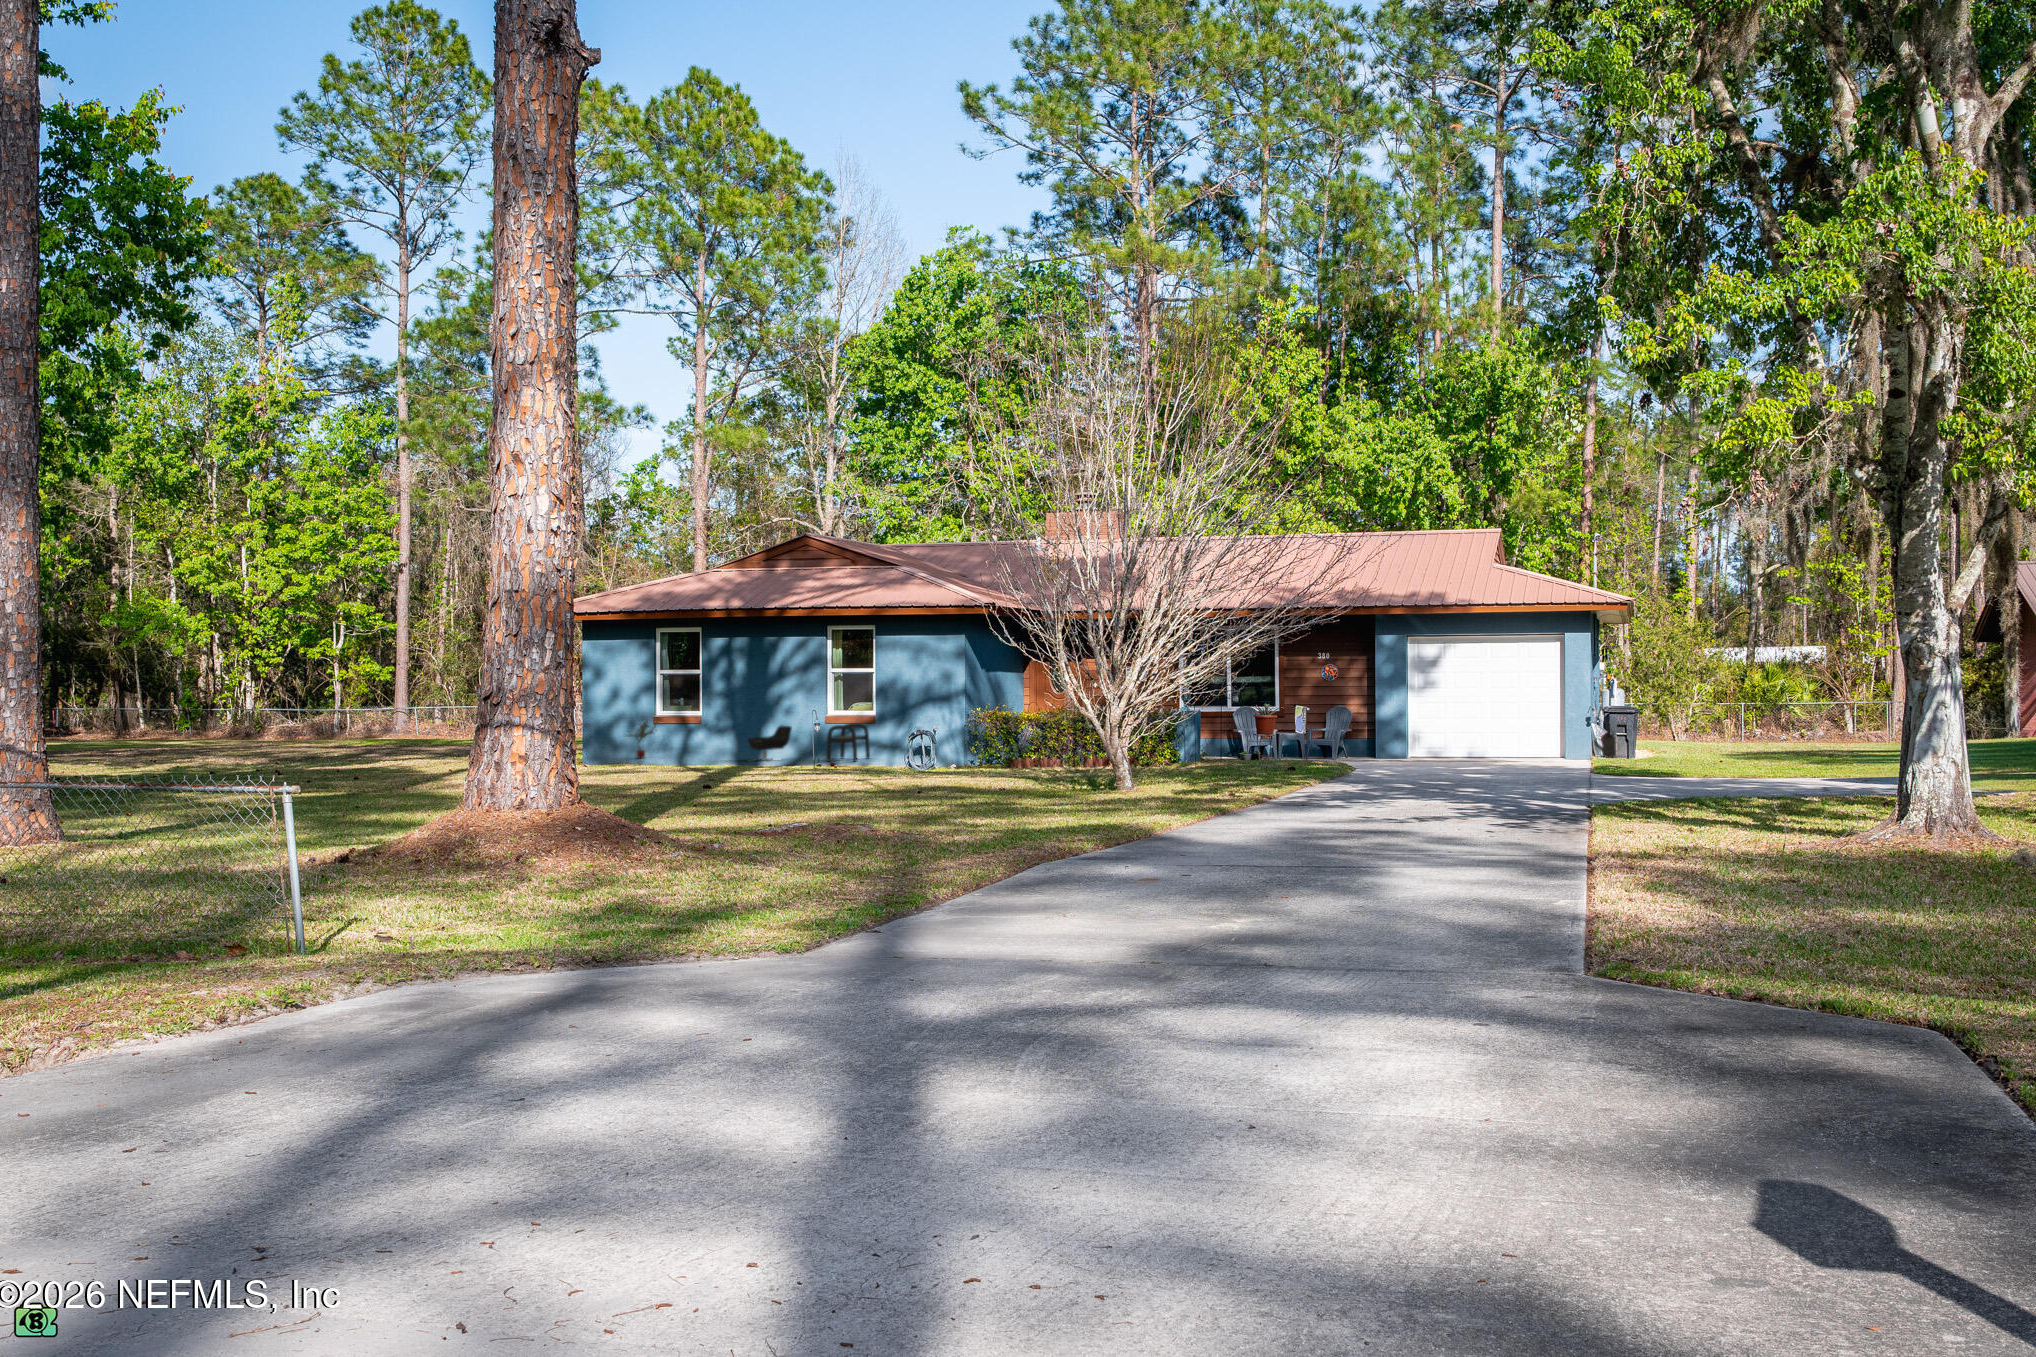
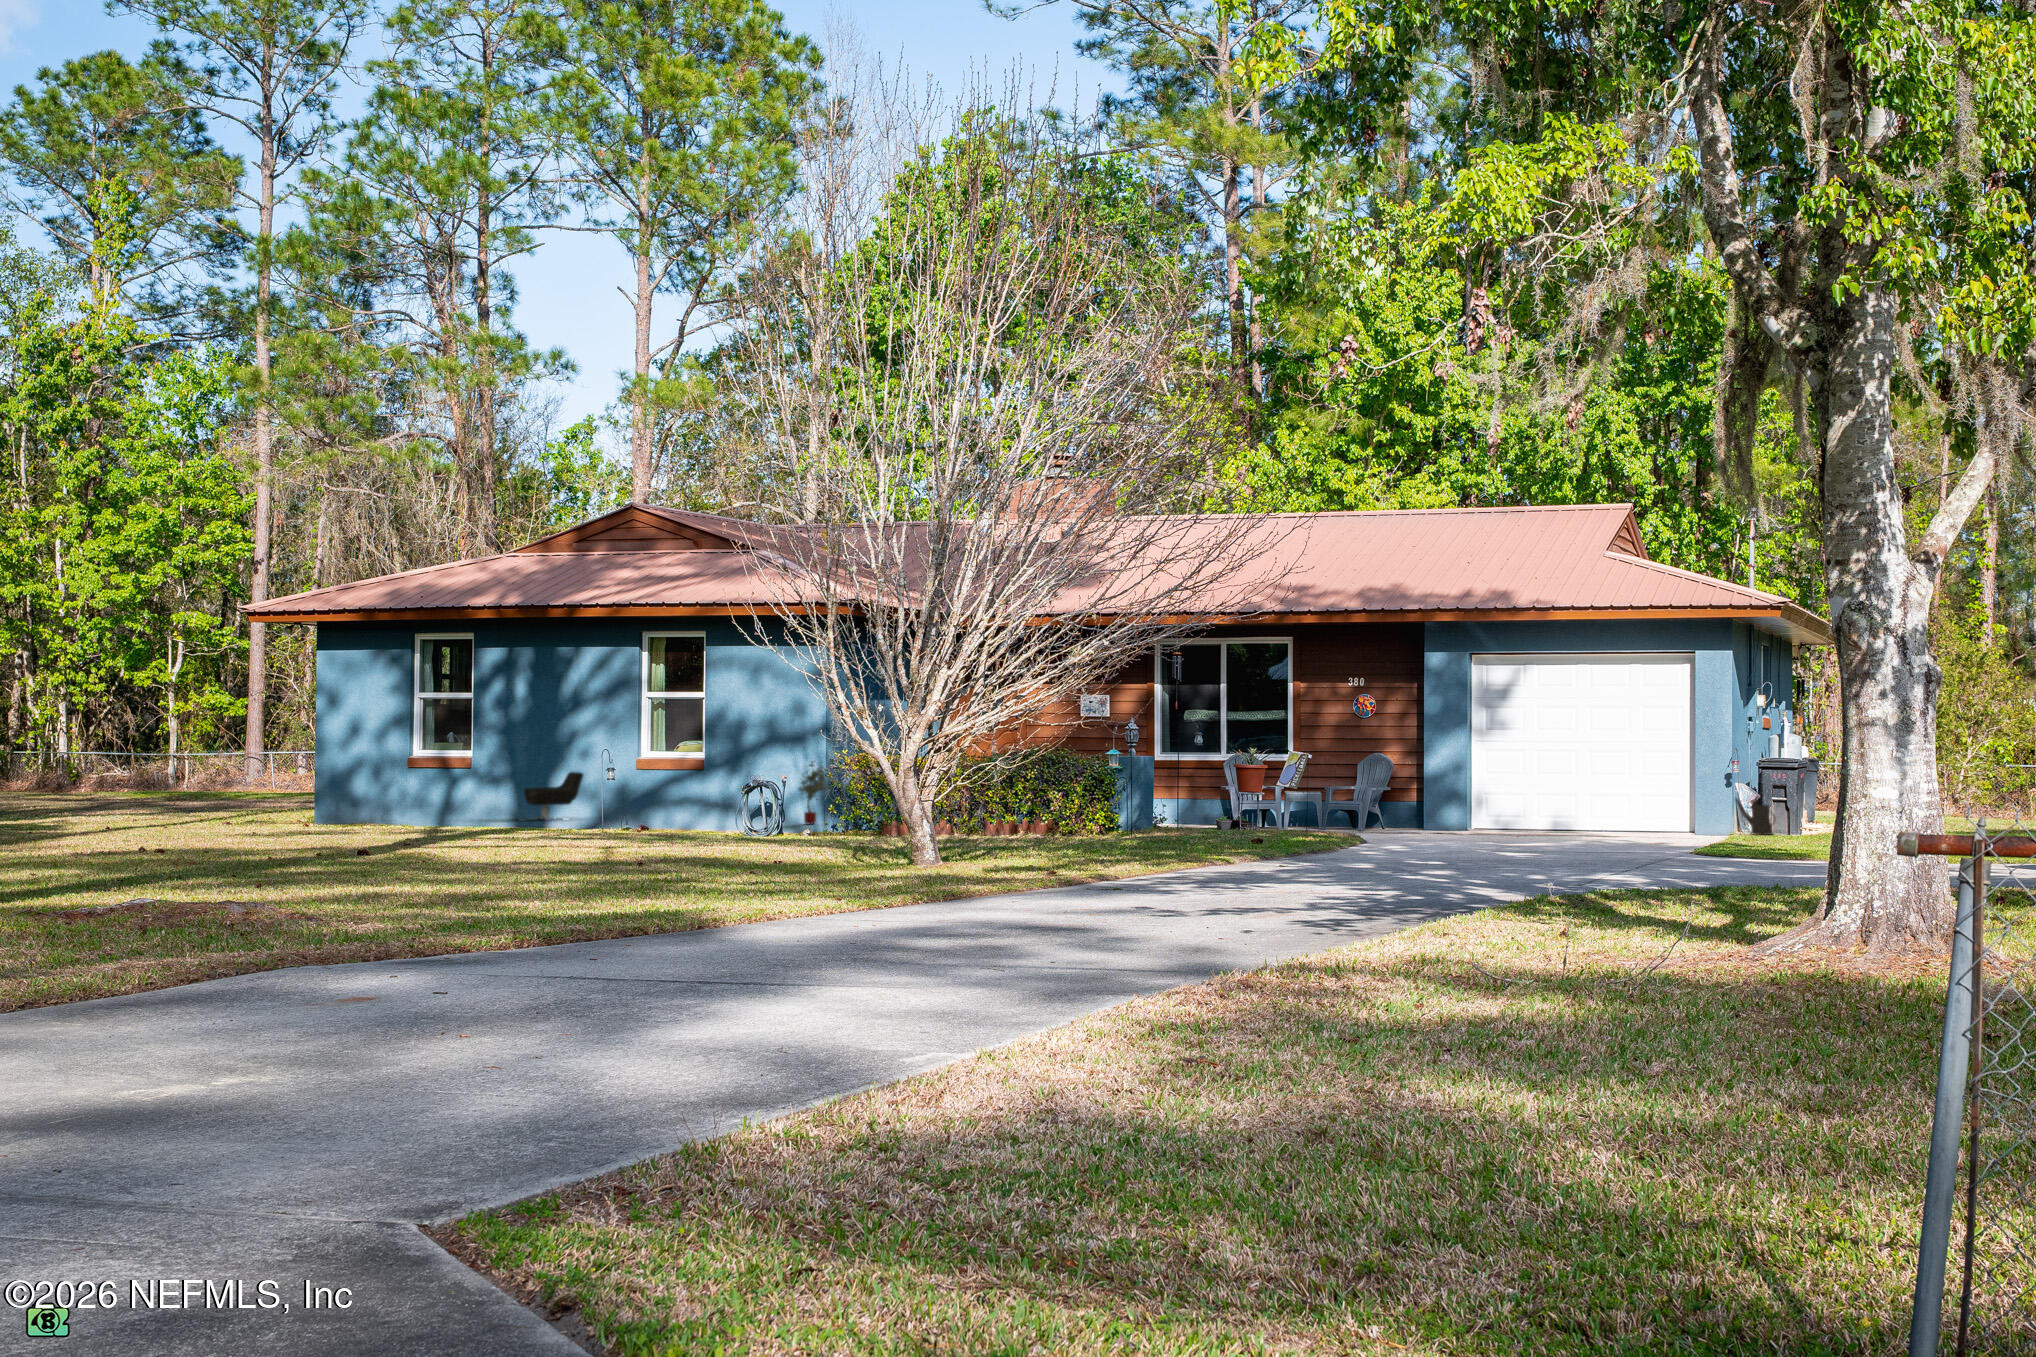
potted tree: present [625,718,657,758] -> present [799,762,831,824]
bench: present [827,723,870,762] -> none [623,769,692,824]

